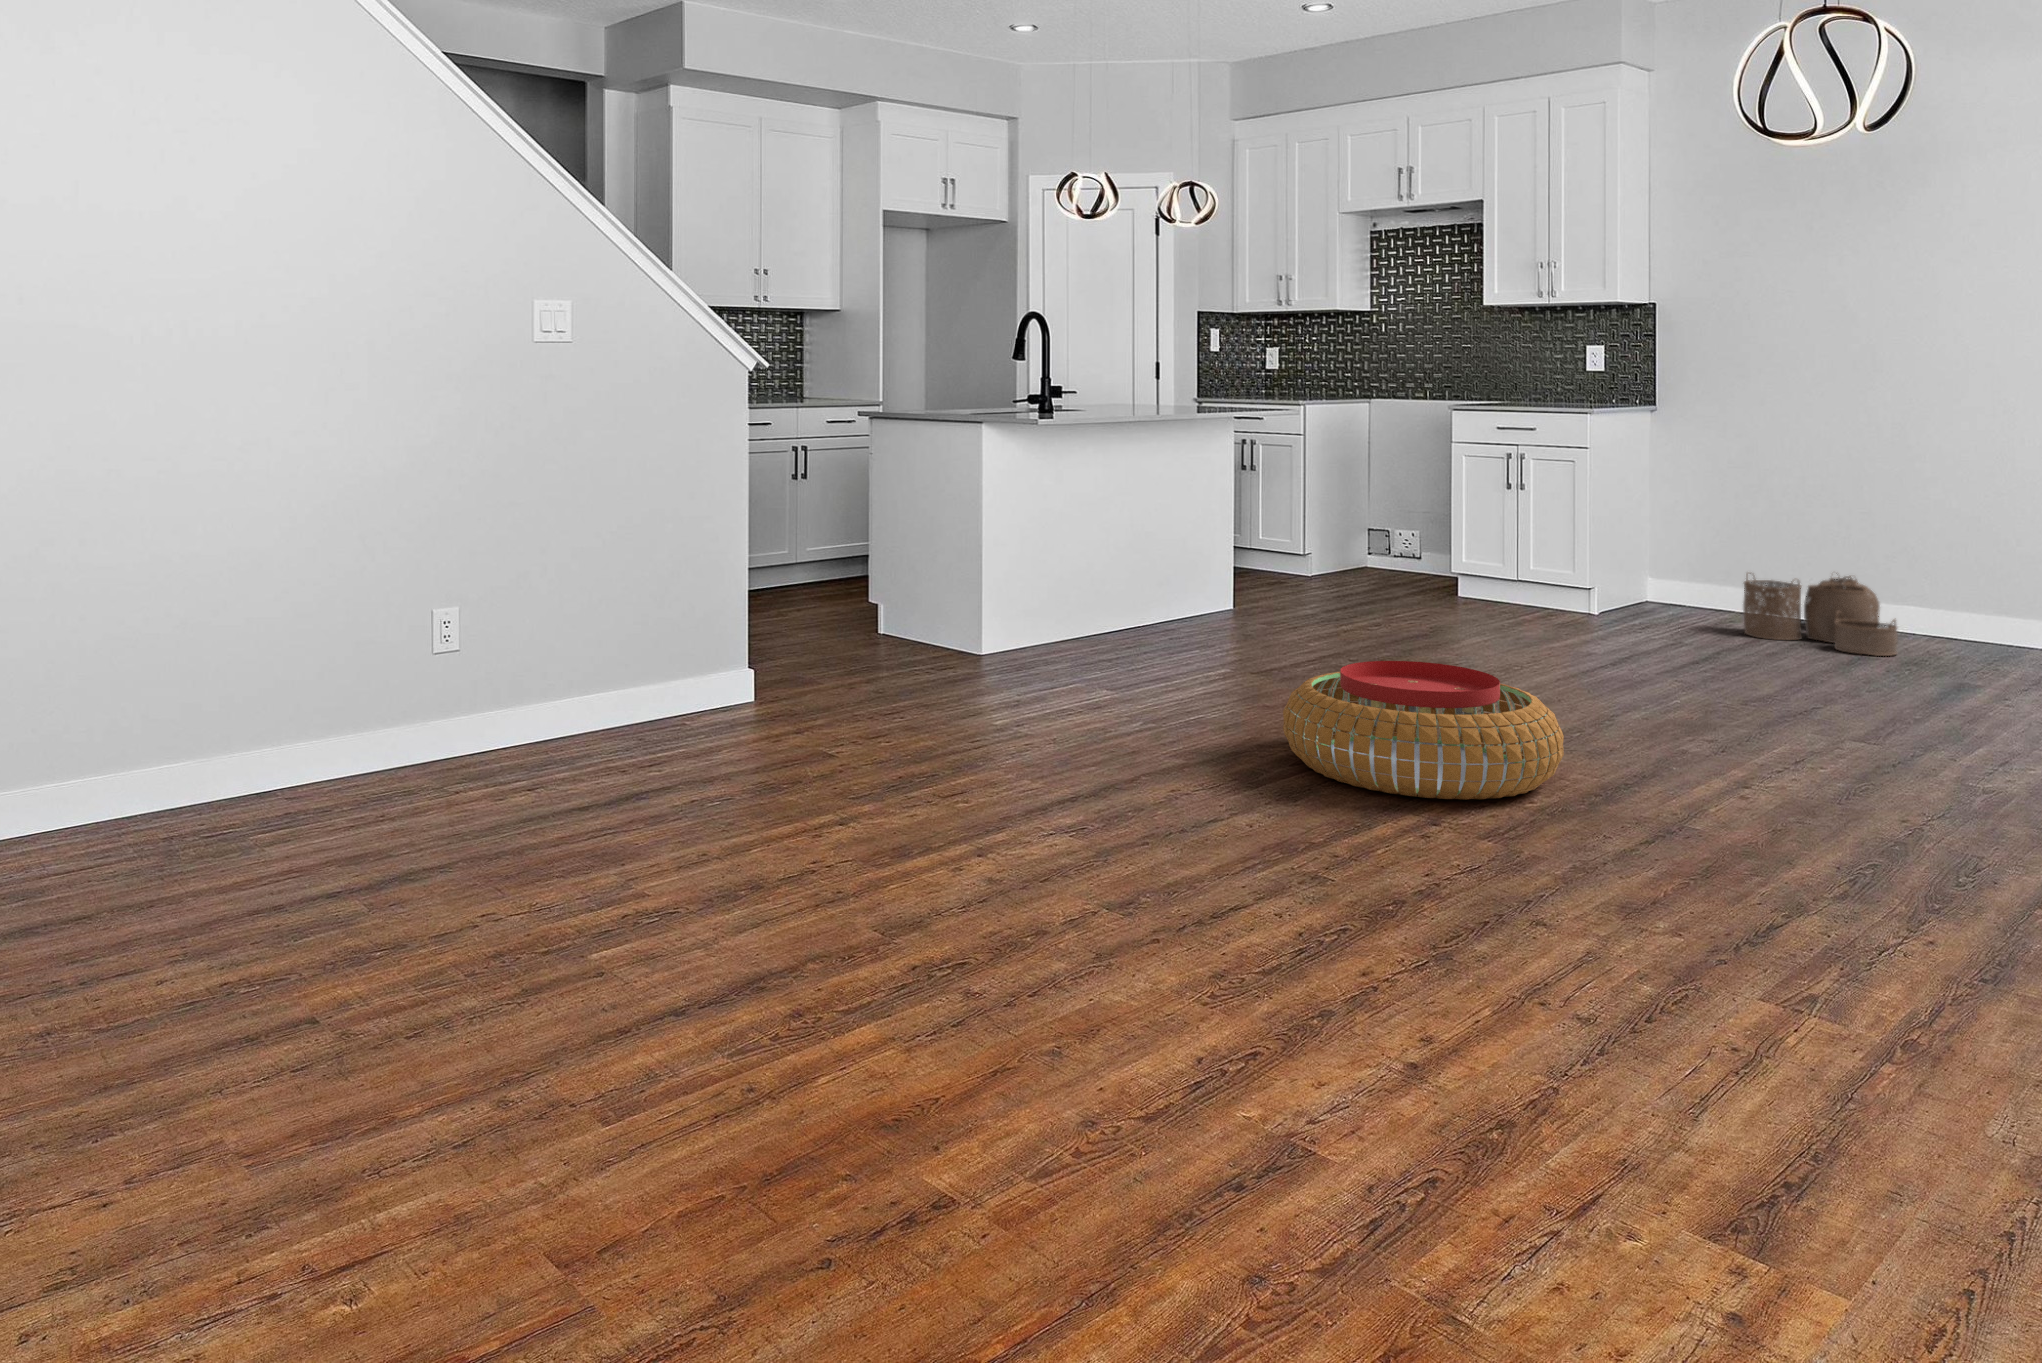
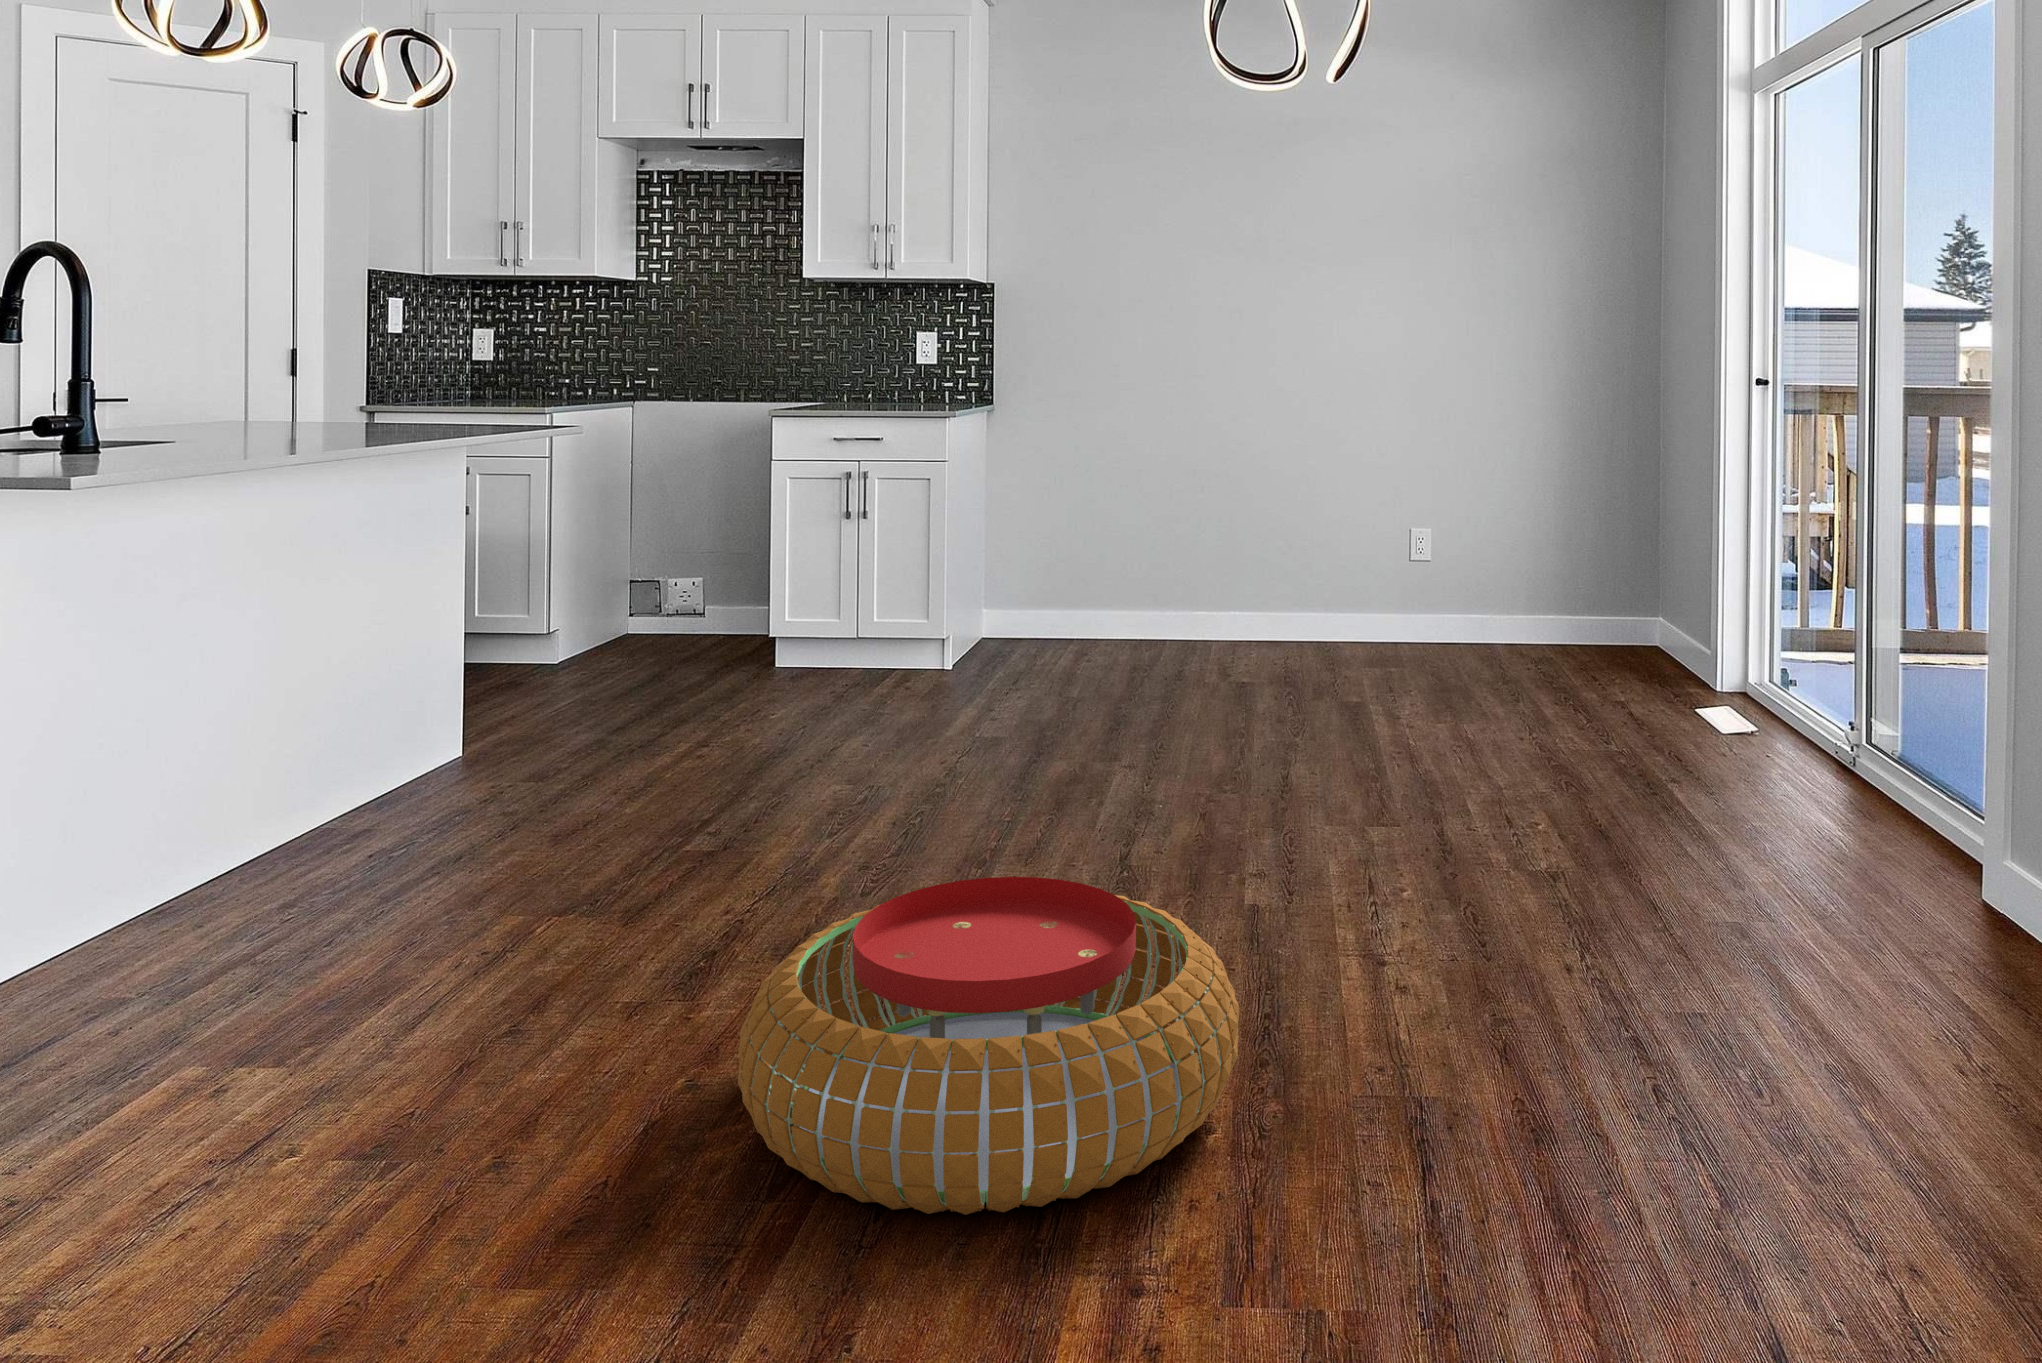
woven basket: present [1743,573,1898,656] -> none [1120,591,1276,688]

